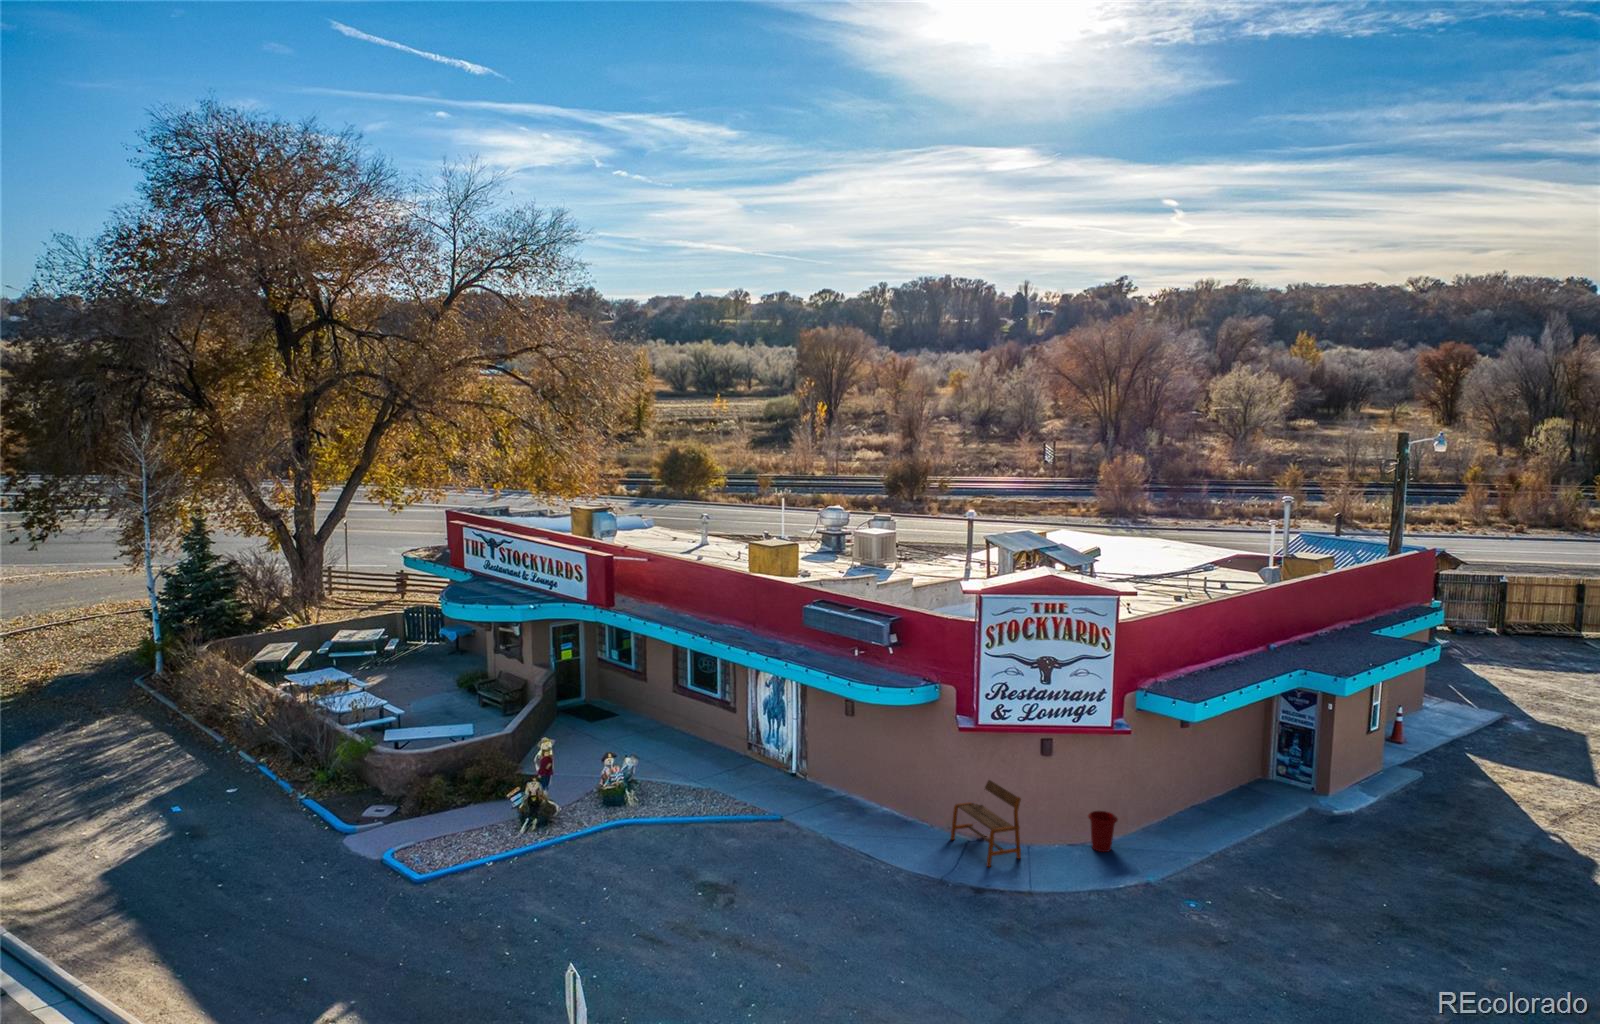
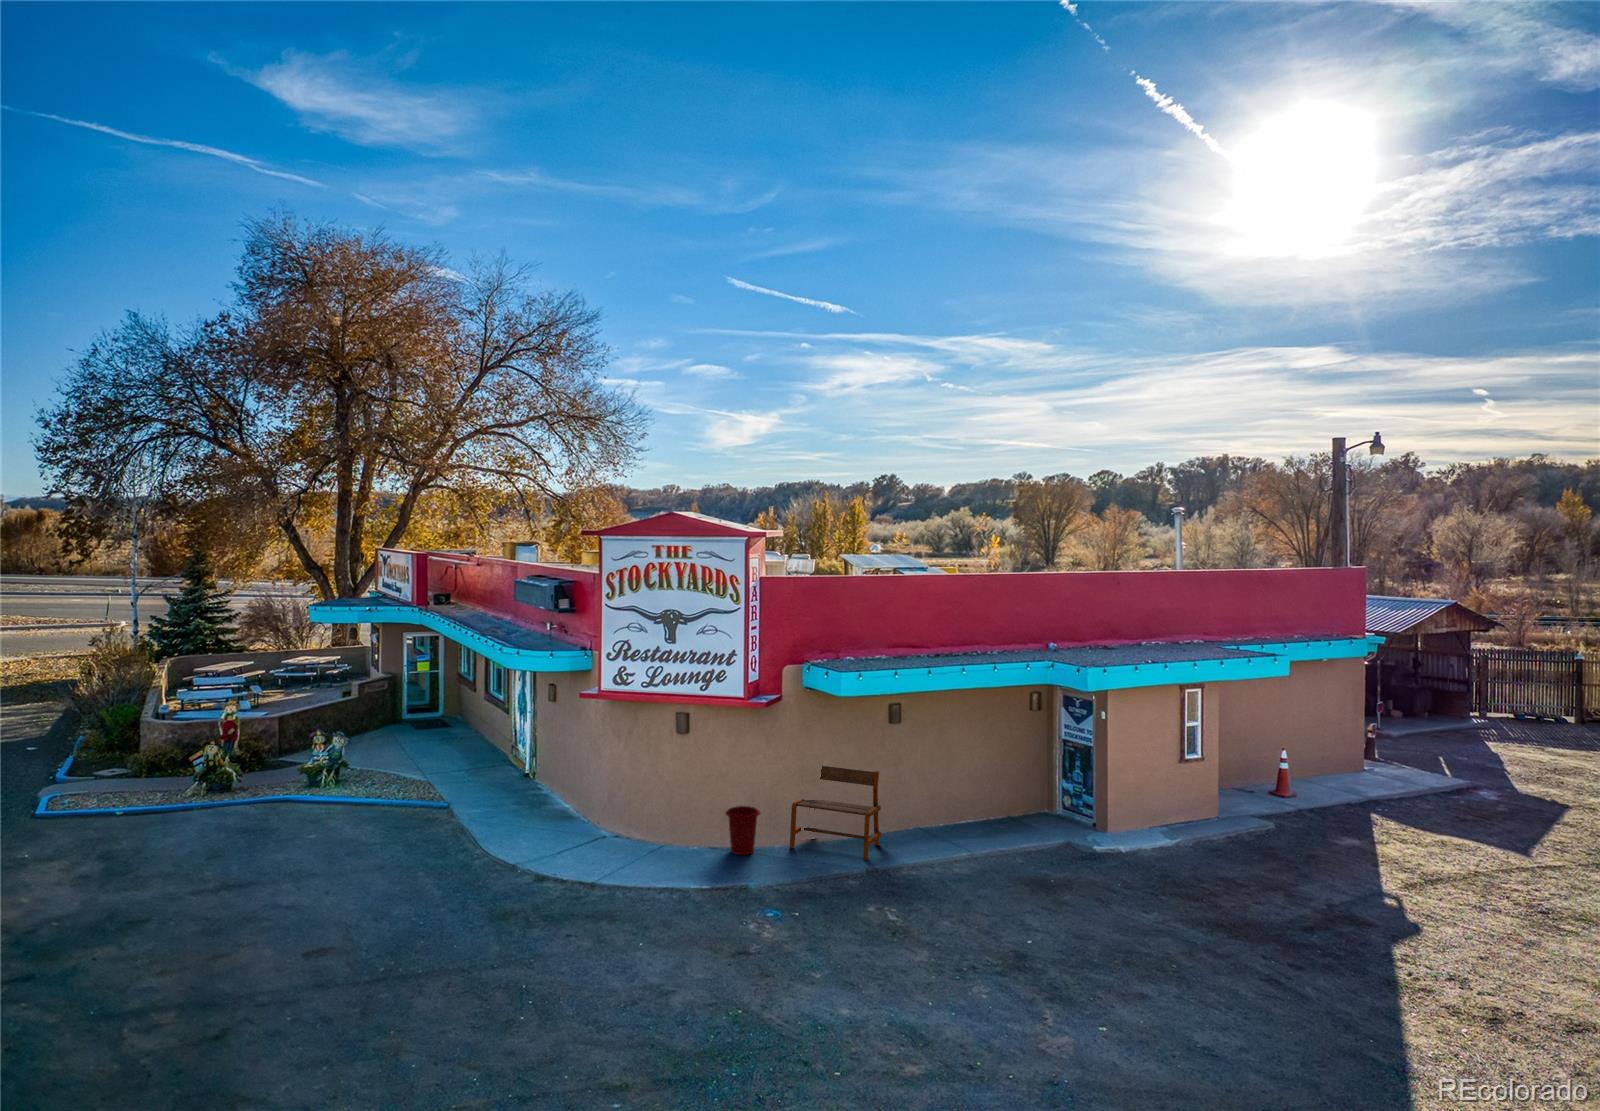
bench: present [951,780,1021,867] -> present [790,766,881,860]

